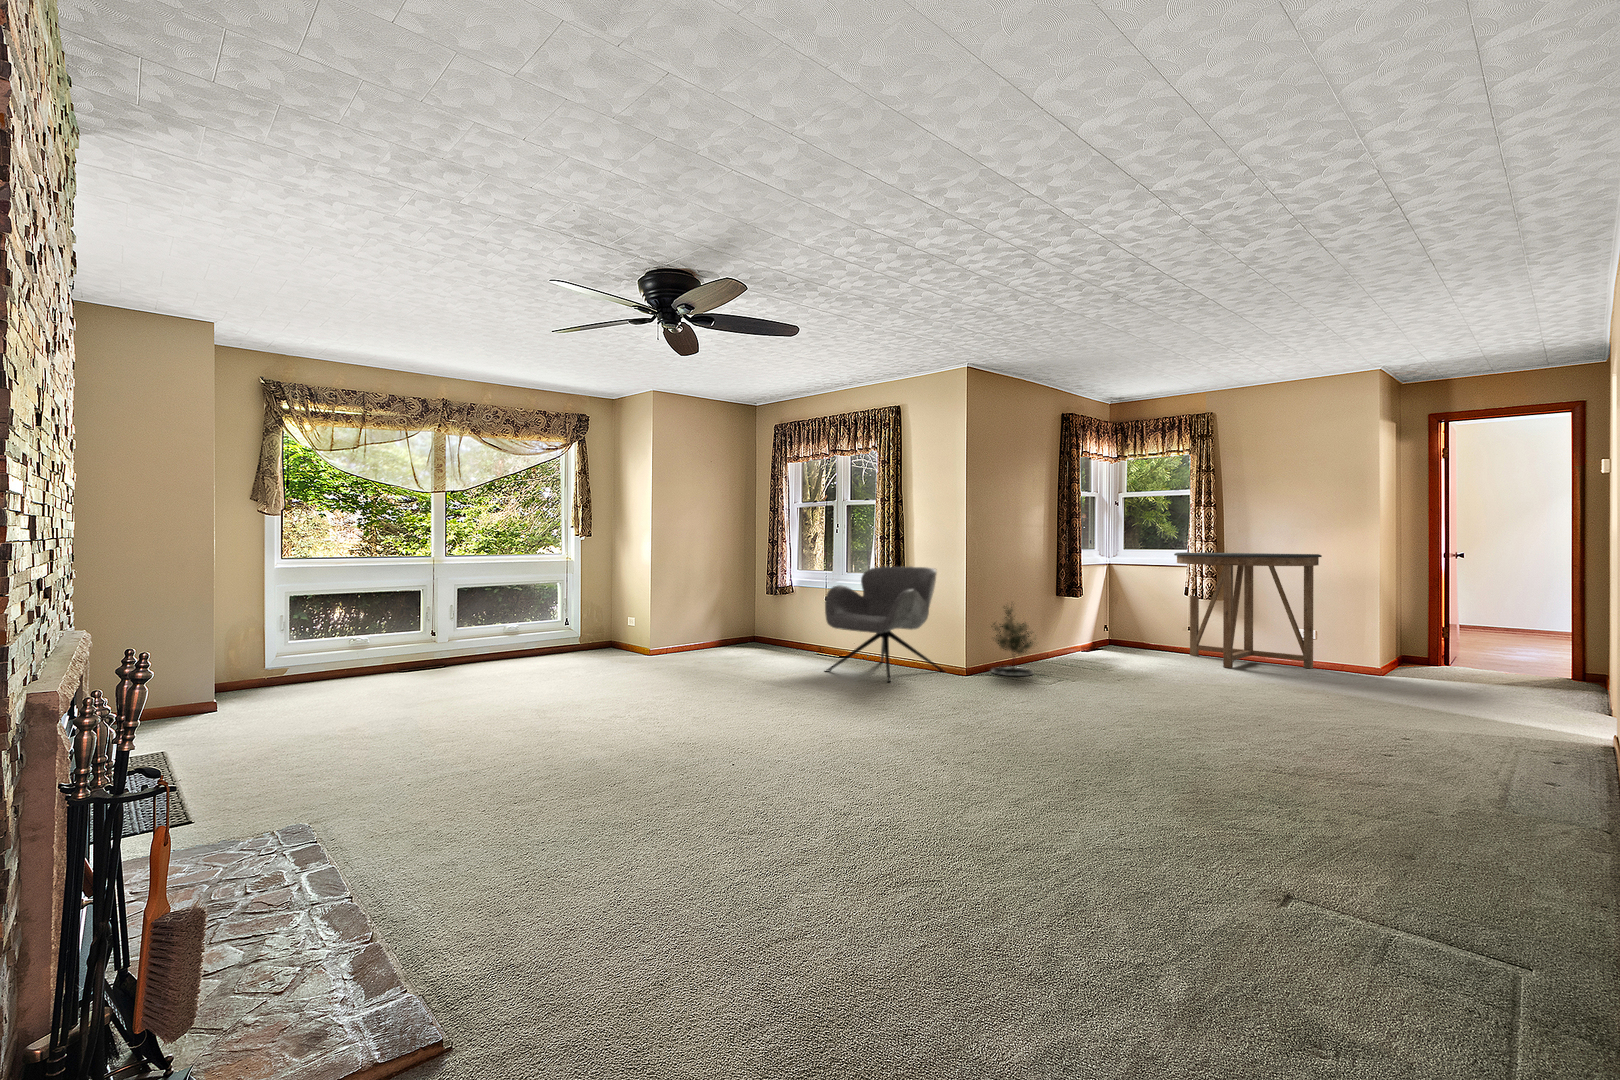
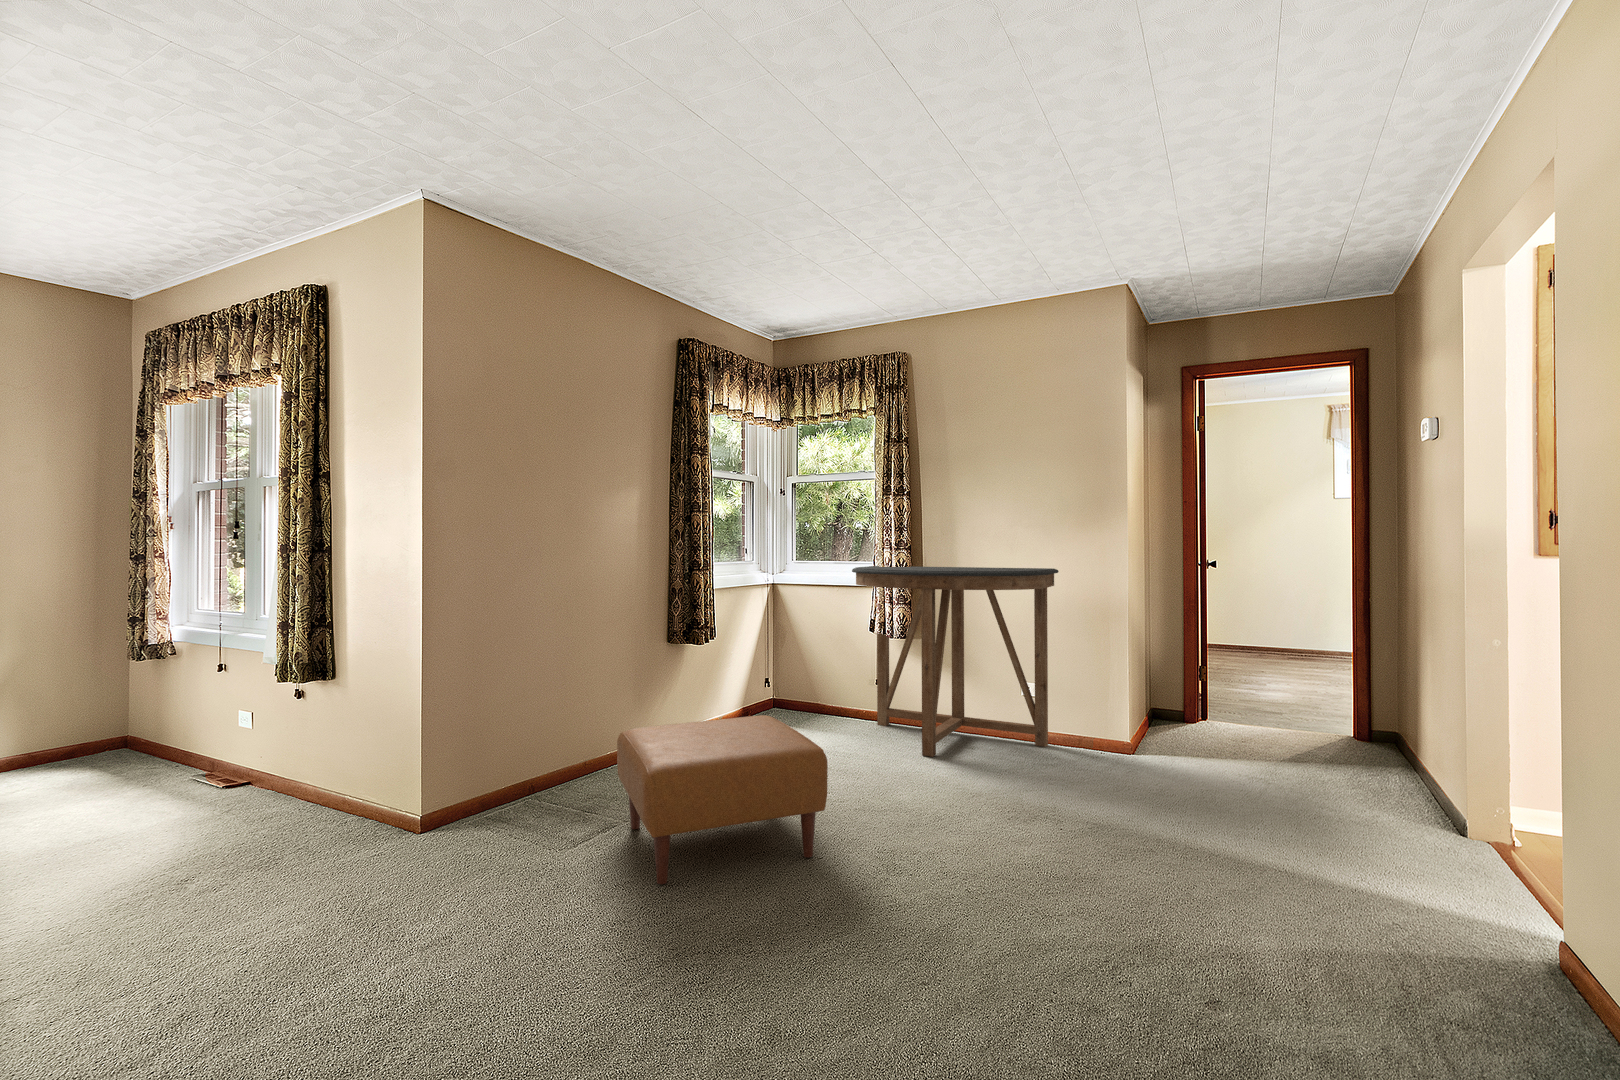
armchair: present [825,566,944,682] -> none [88,607,404,902]
potted tree: present [992,606,1033,676] -> none [496,670,591,830]
ottoman: none [1056,628,1175,691] -> present [617,715,828,884]

